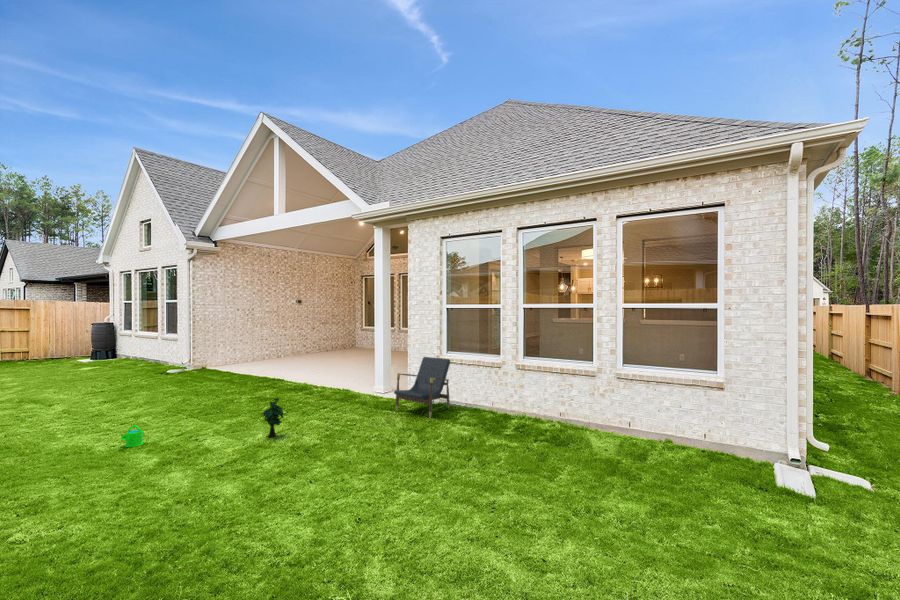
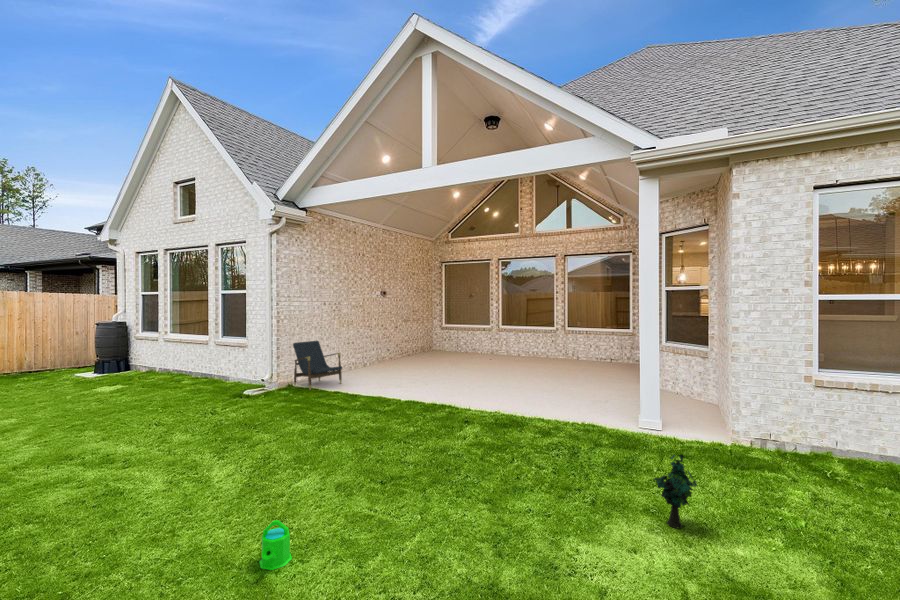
lounge chair: present [394,357,450,418] -> present [293,341,342,390]
watering can: present [121,425,144,447] -> present [259,520,292,570]

